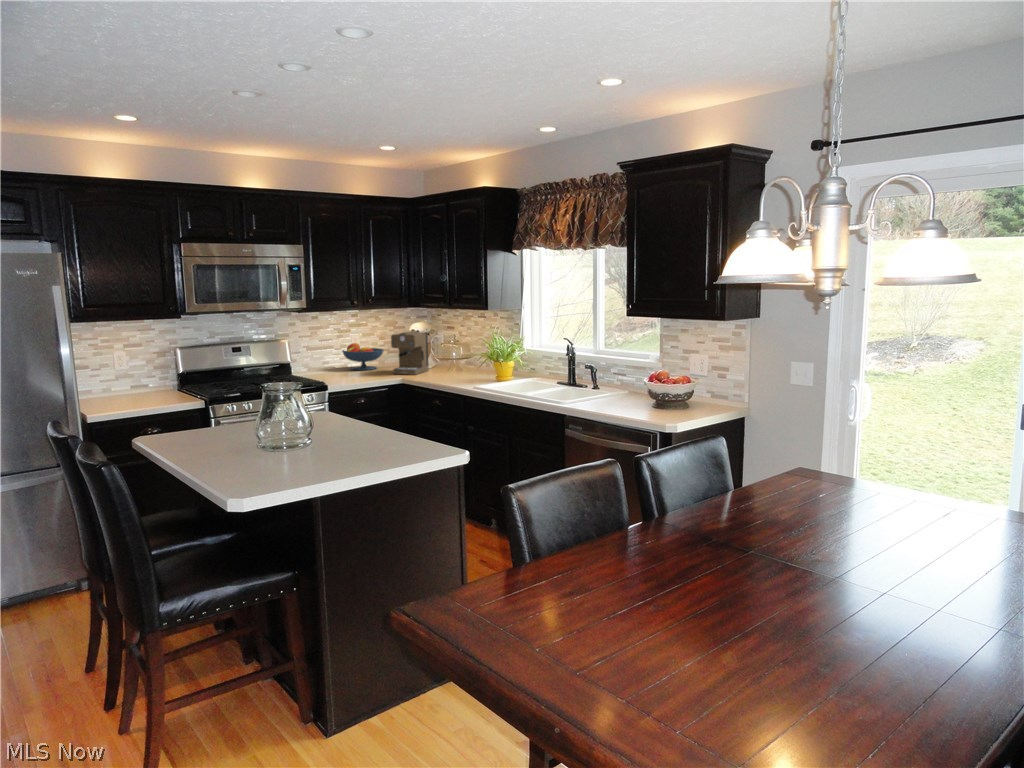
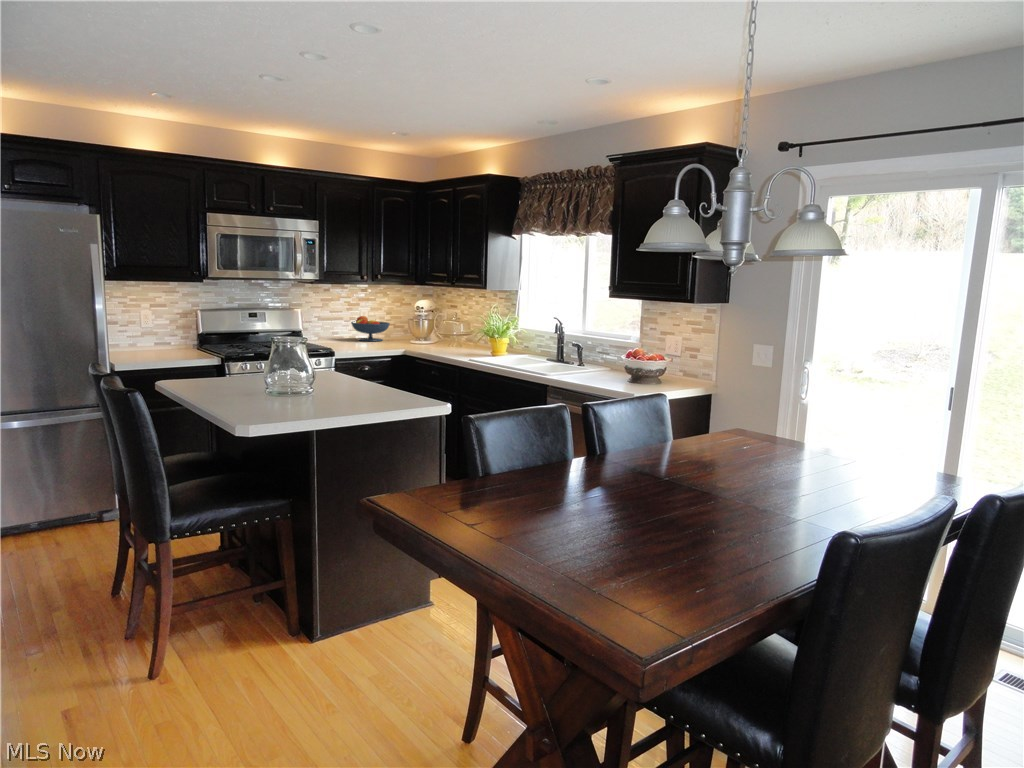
coffee maker: present [391,331,429,375] -> none [396,306,431,347]

